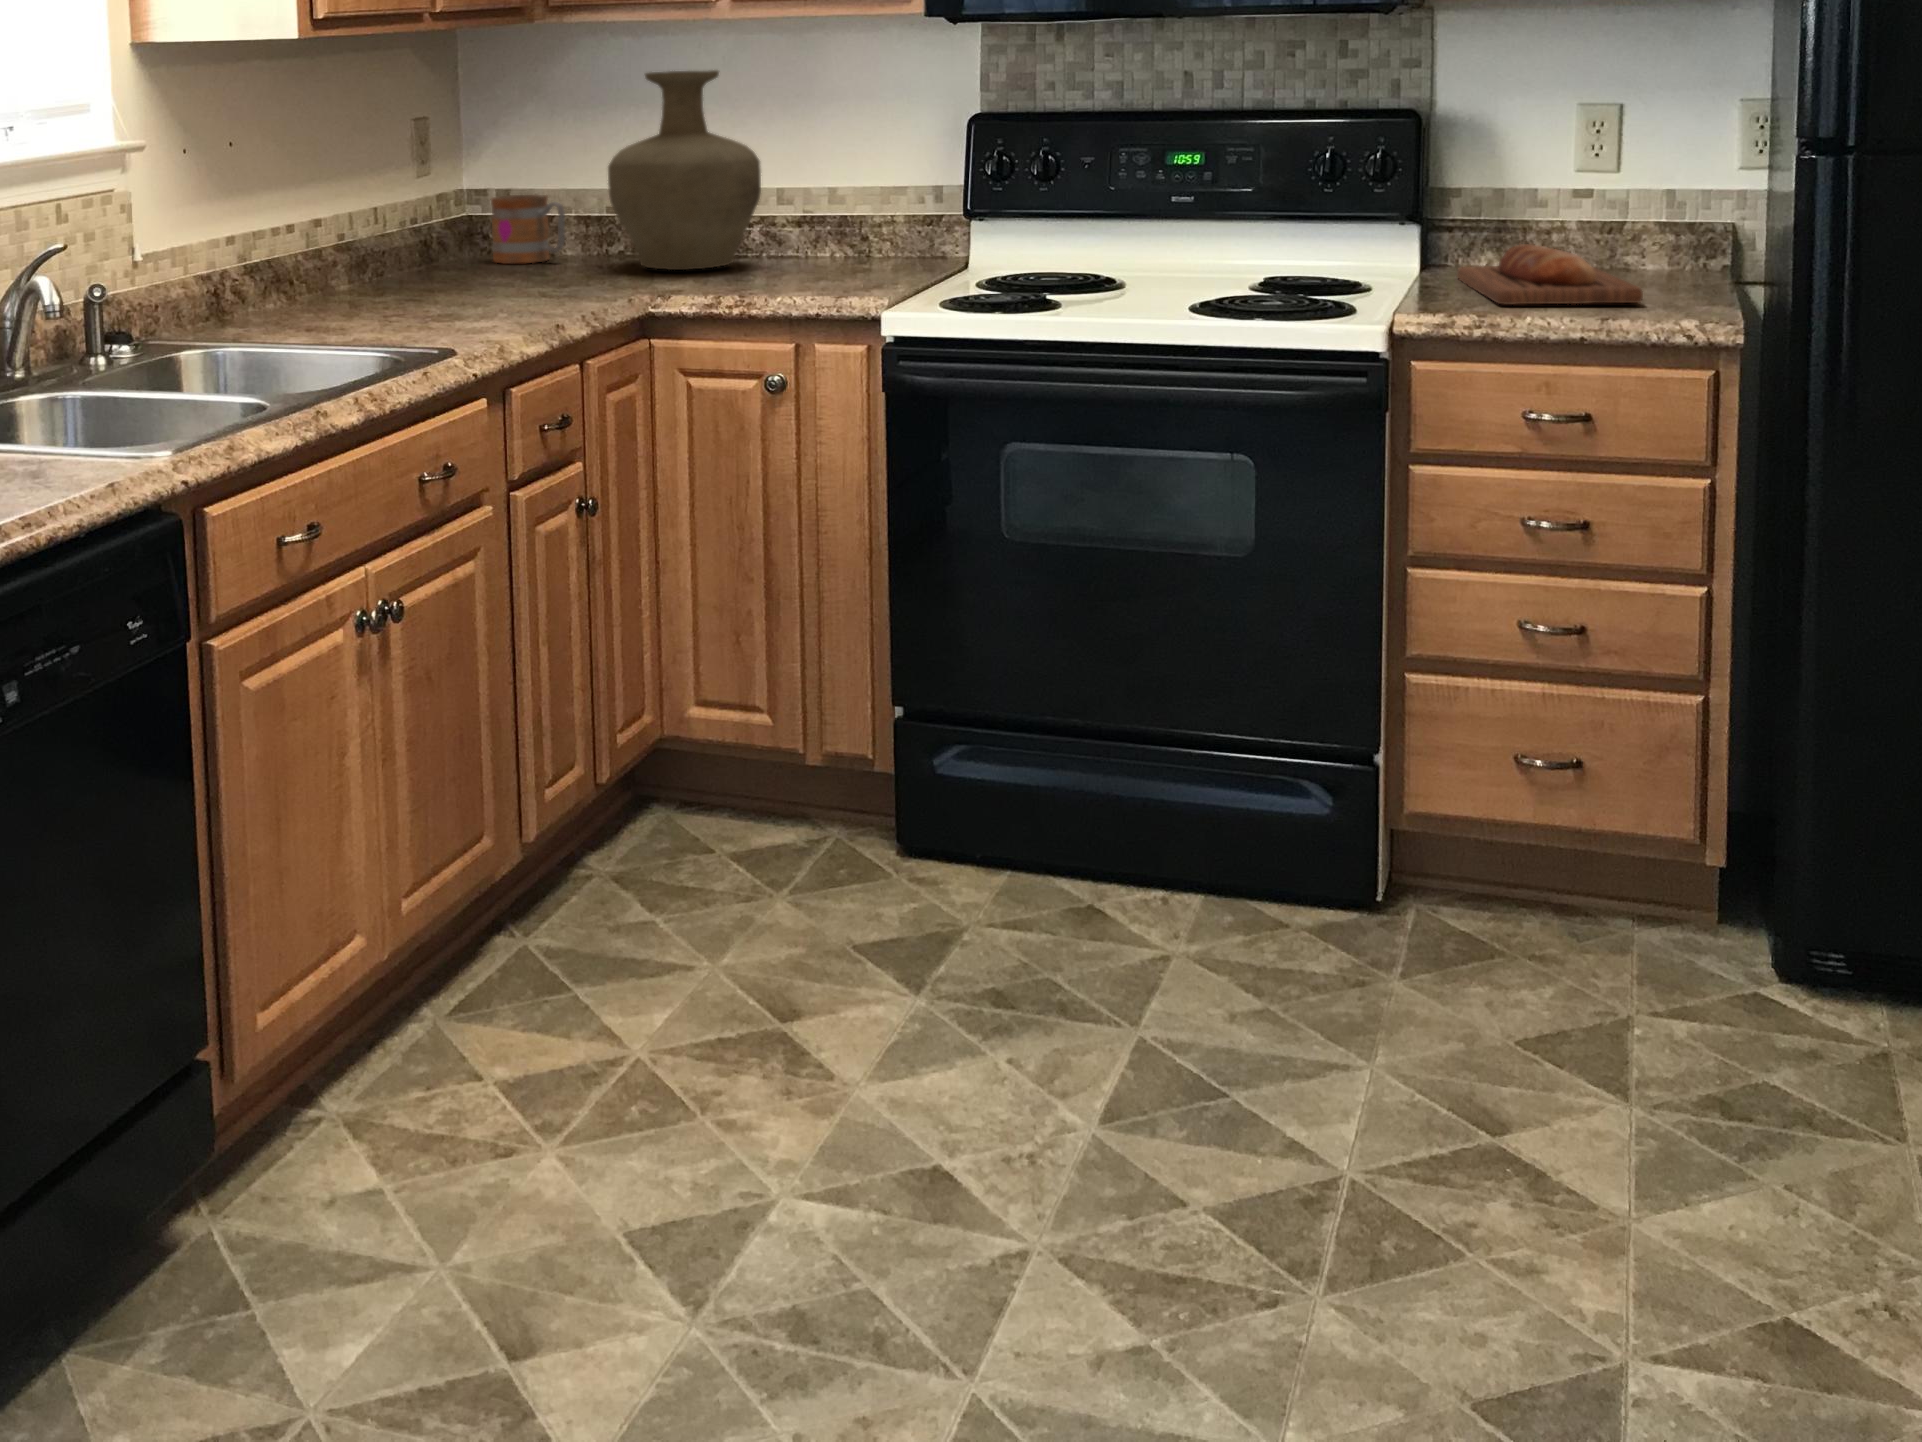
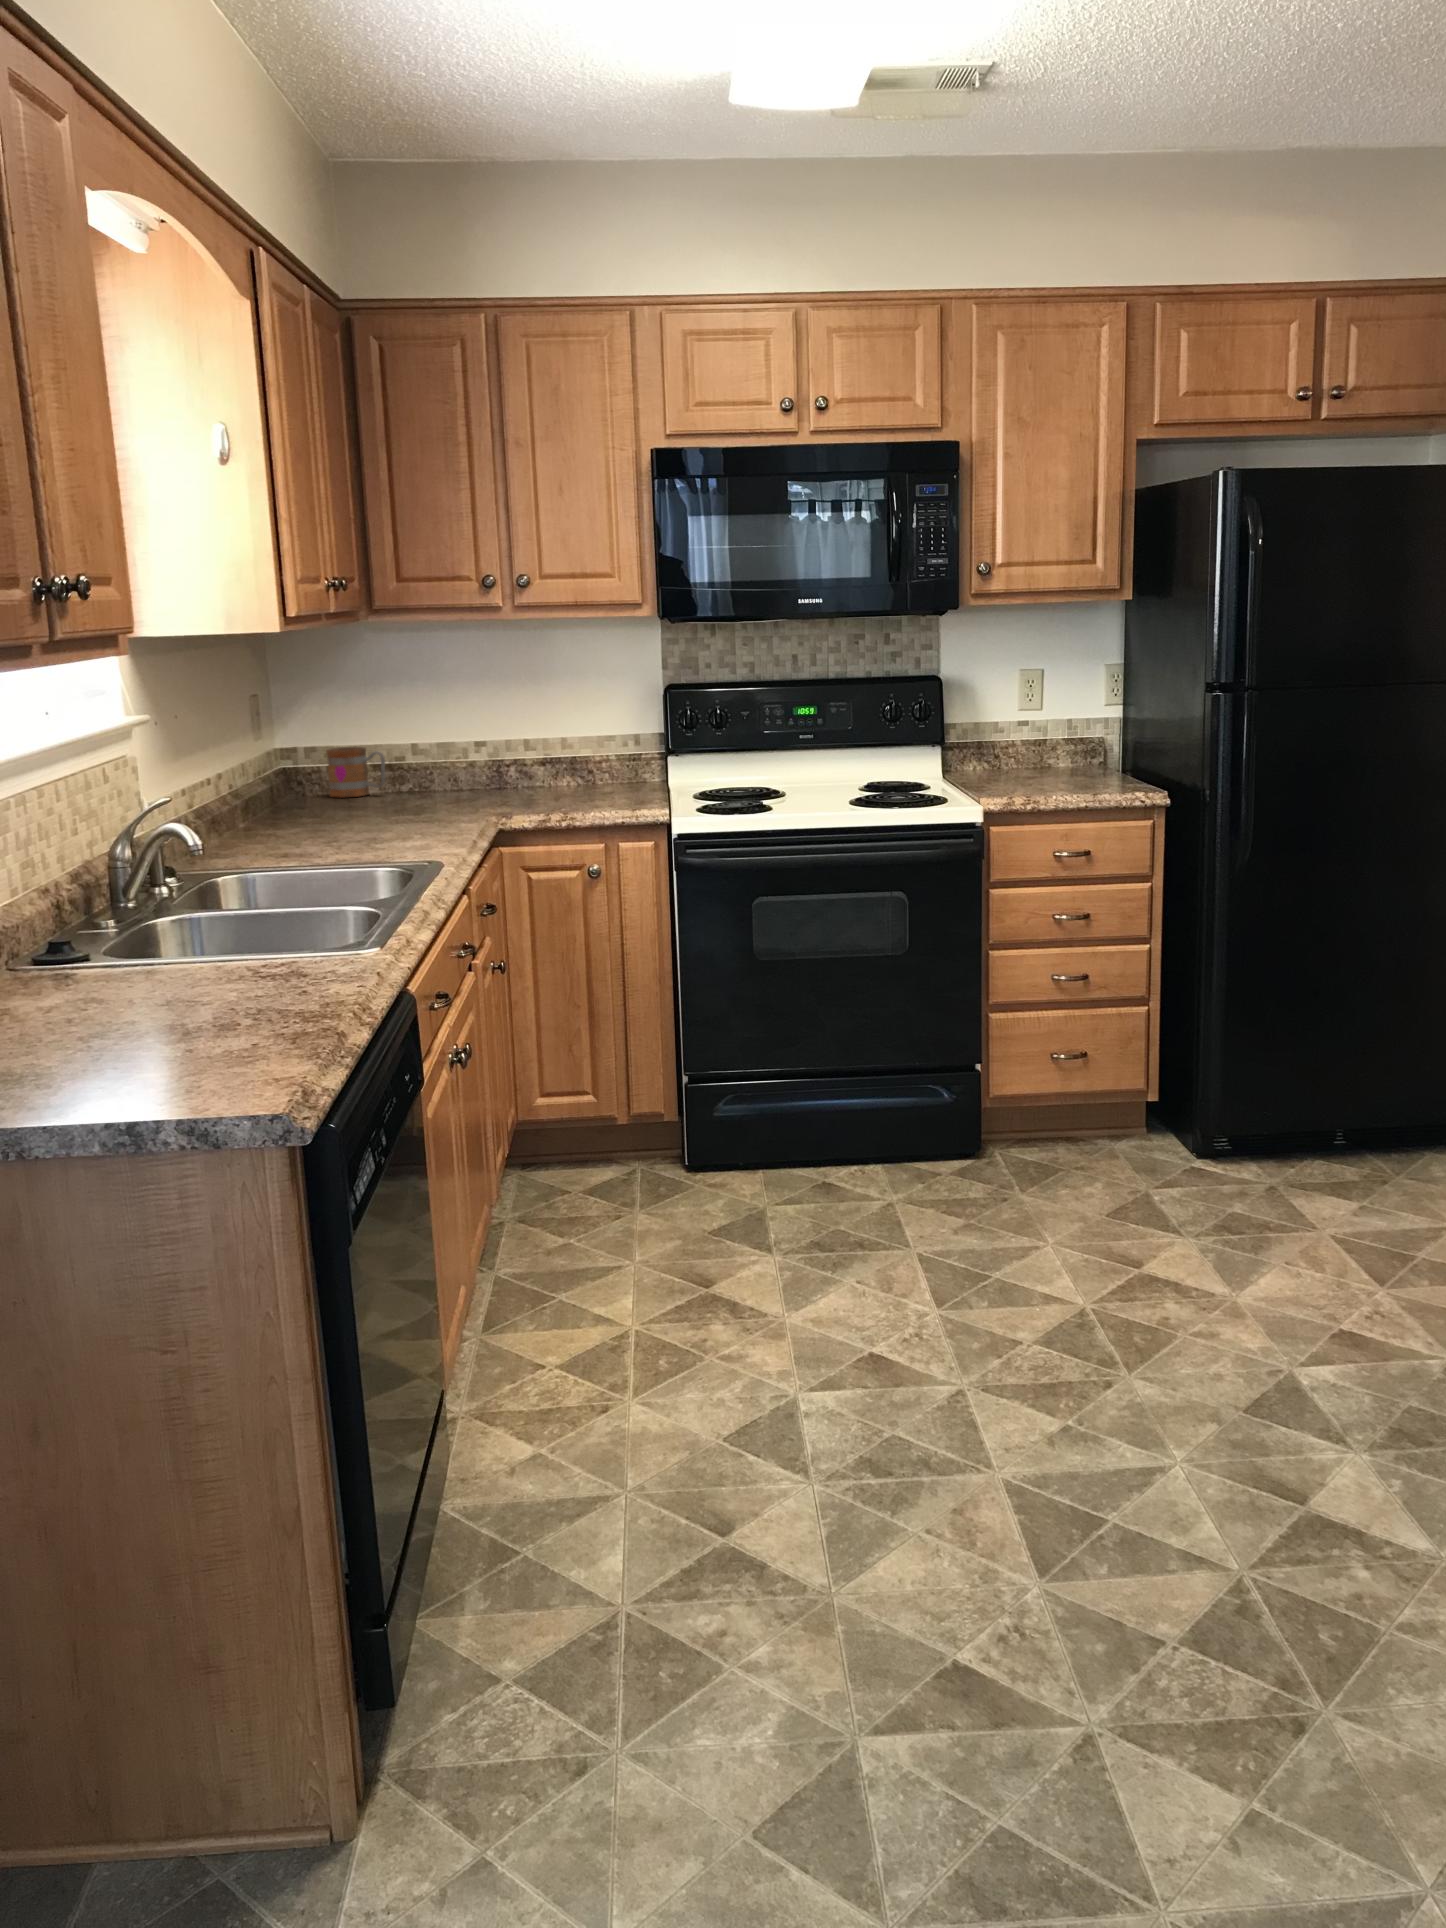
vase: present [608,70,761,270] -> none [424,655,533,796]
bread loaf: present [1457,244,1643,304] -> none [967,755,1095,791]

